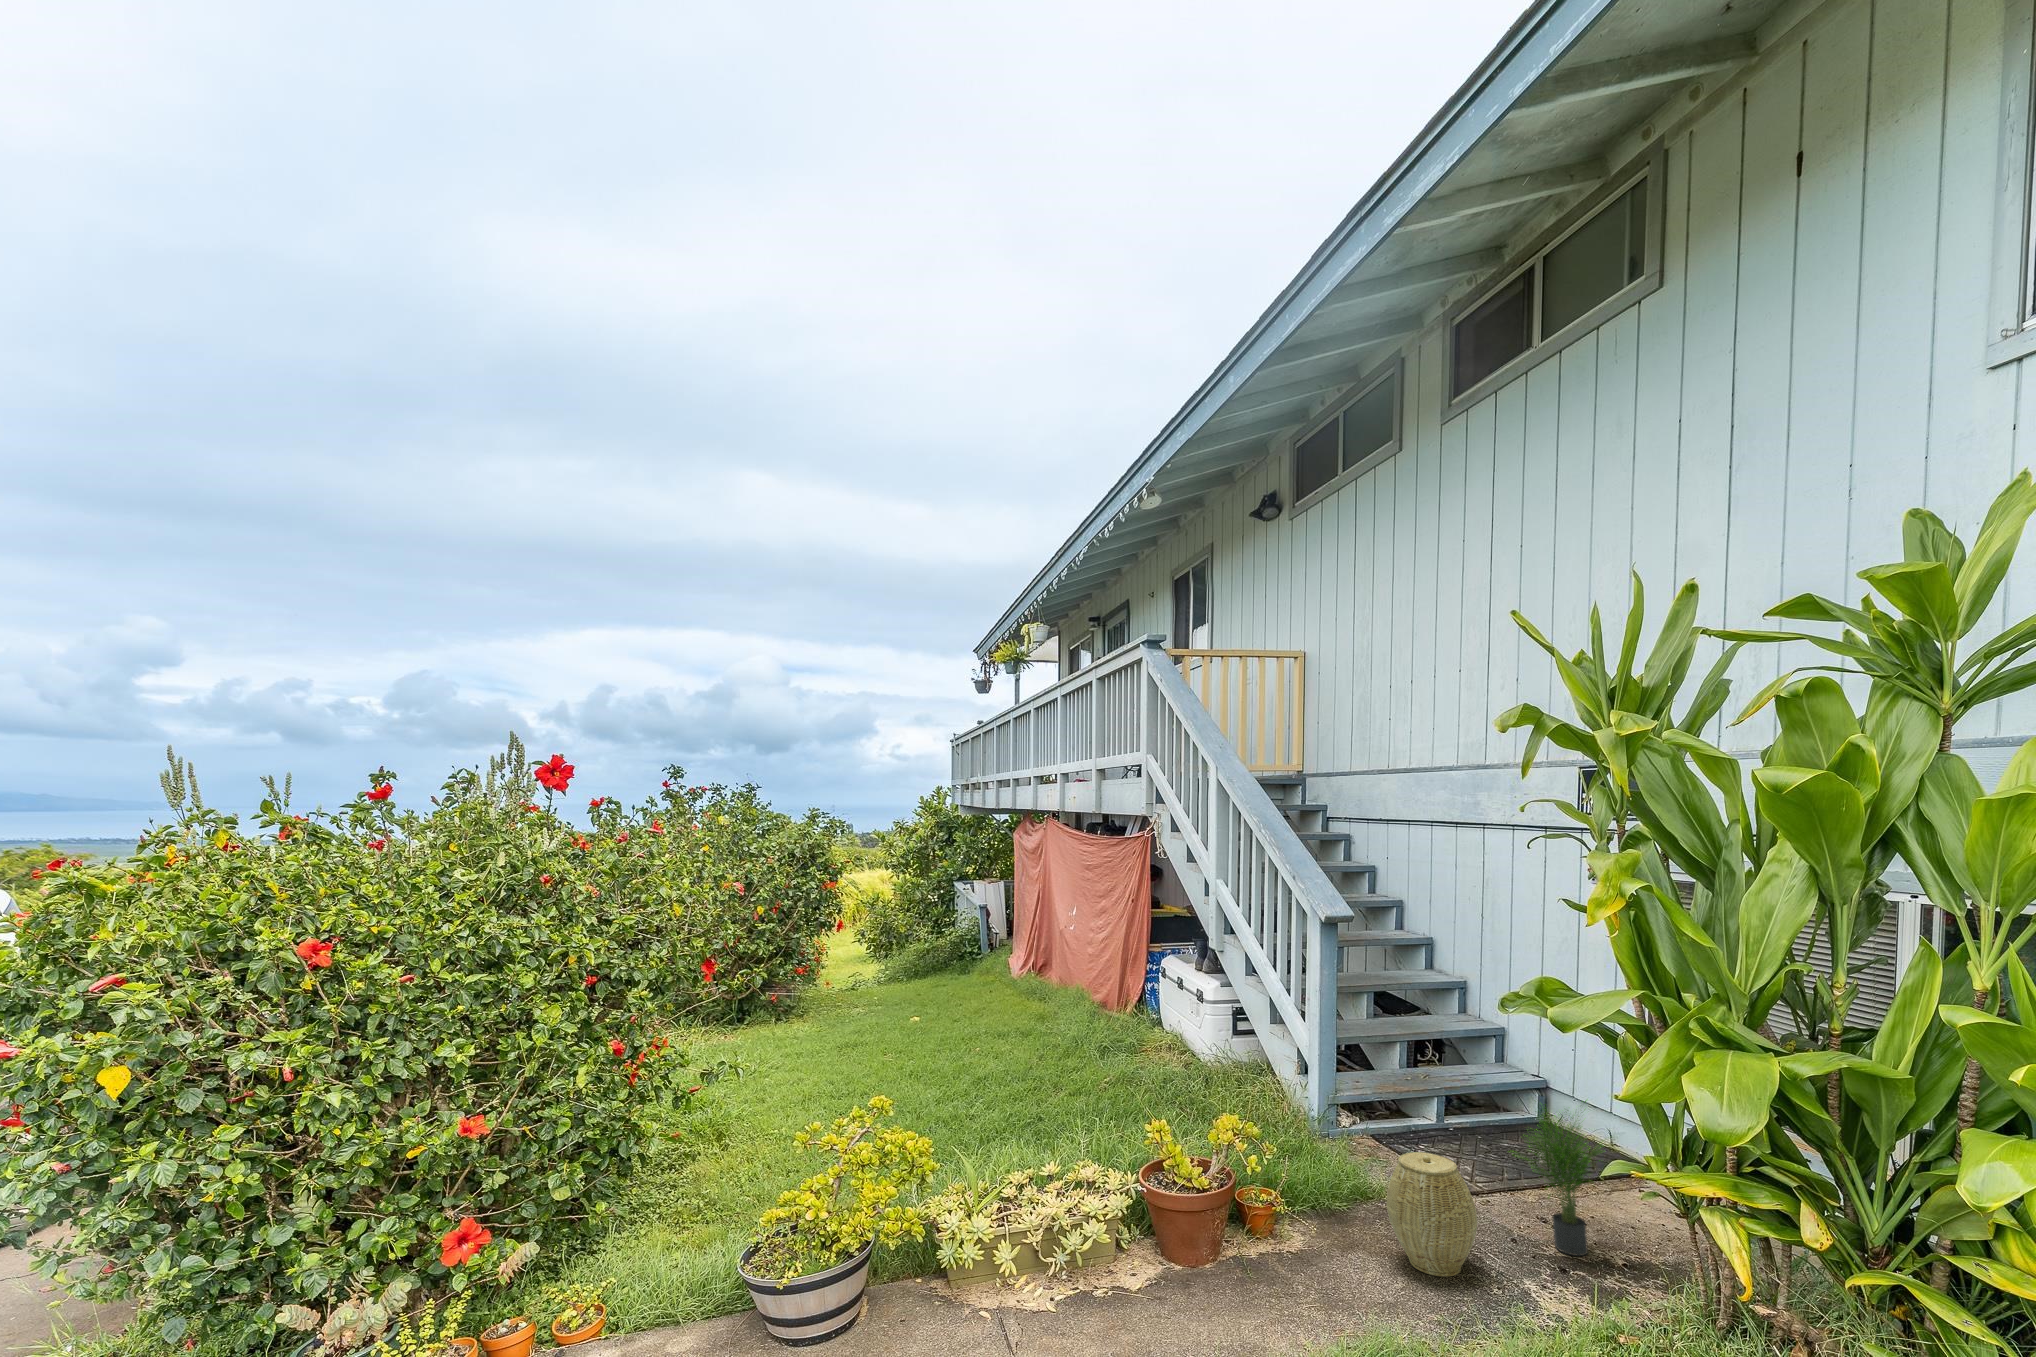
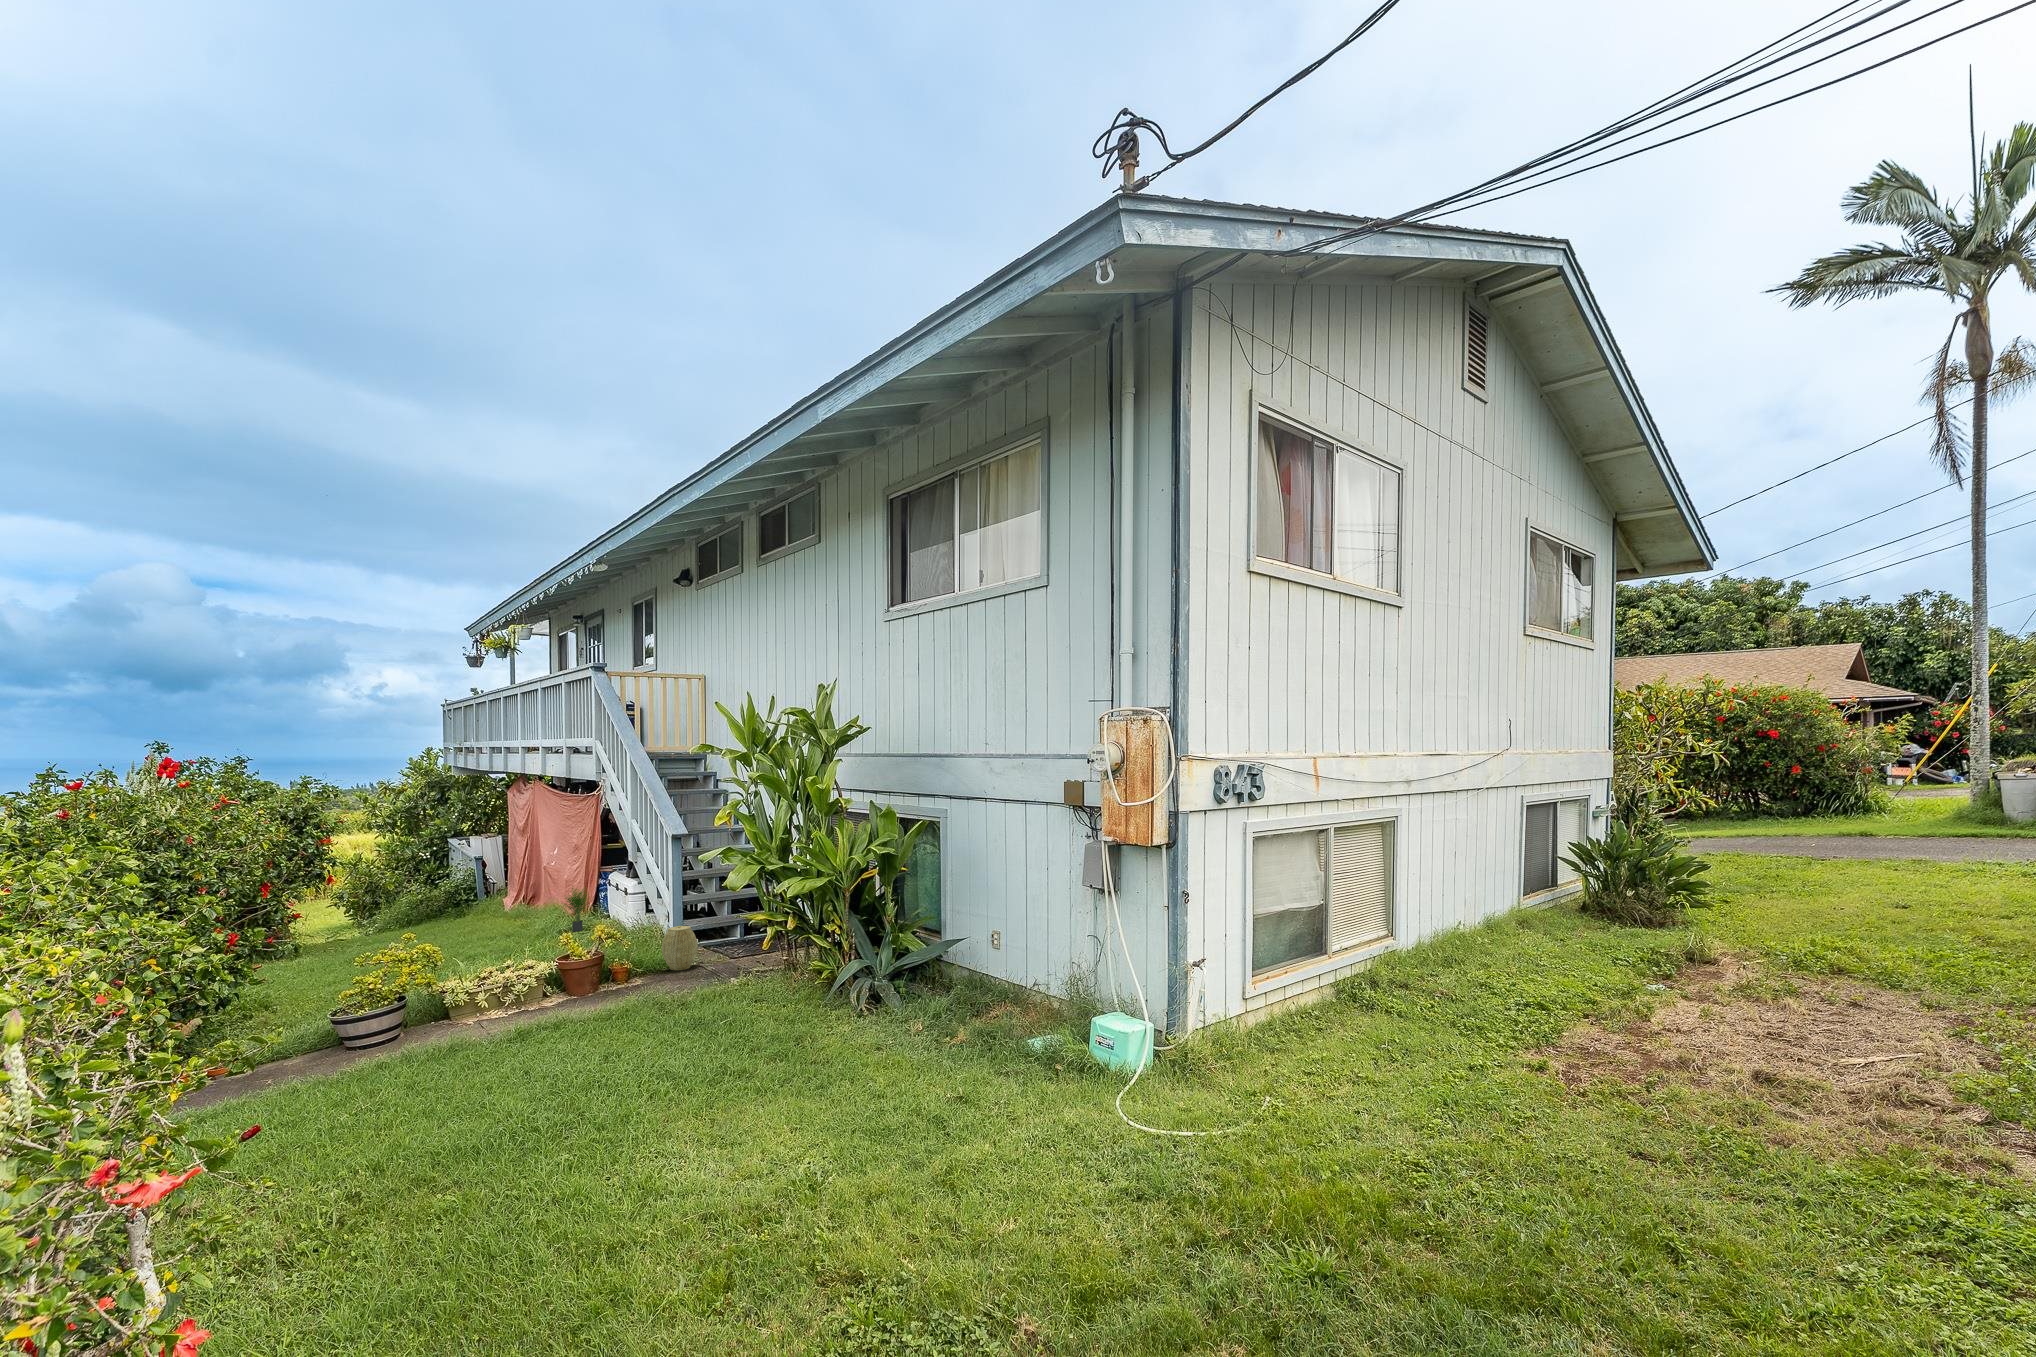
potted plant: present [1513,1100,1602,1256] -> present [565,887,587,932]

